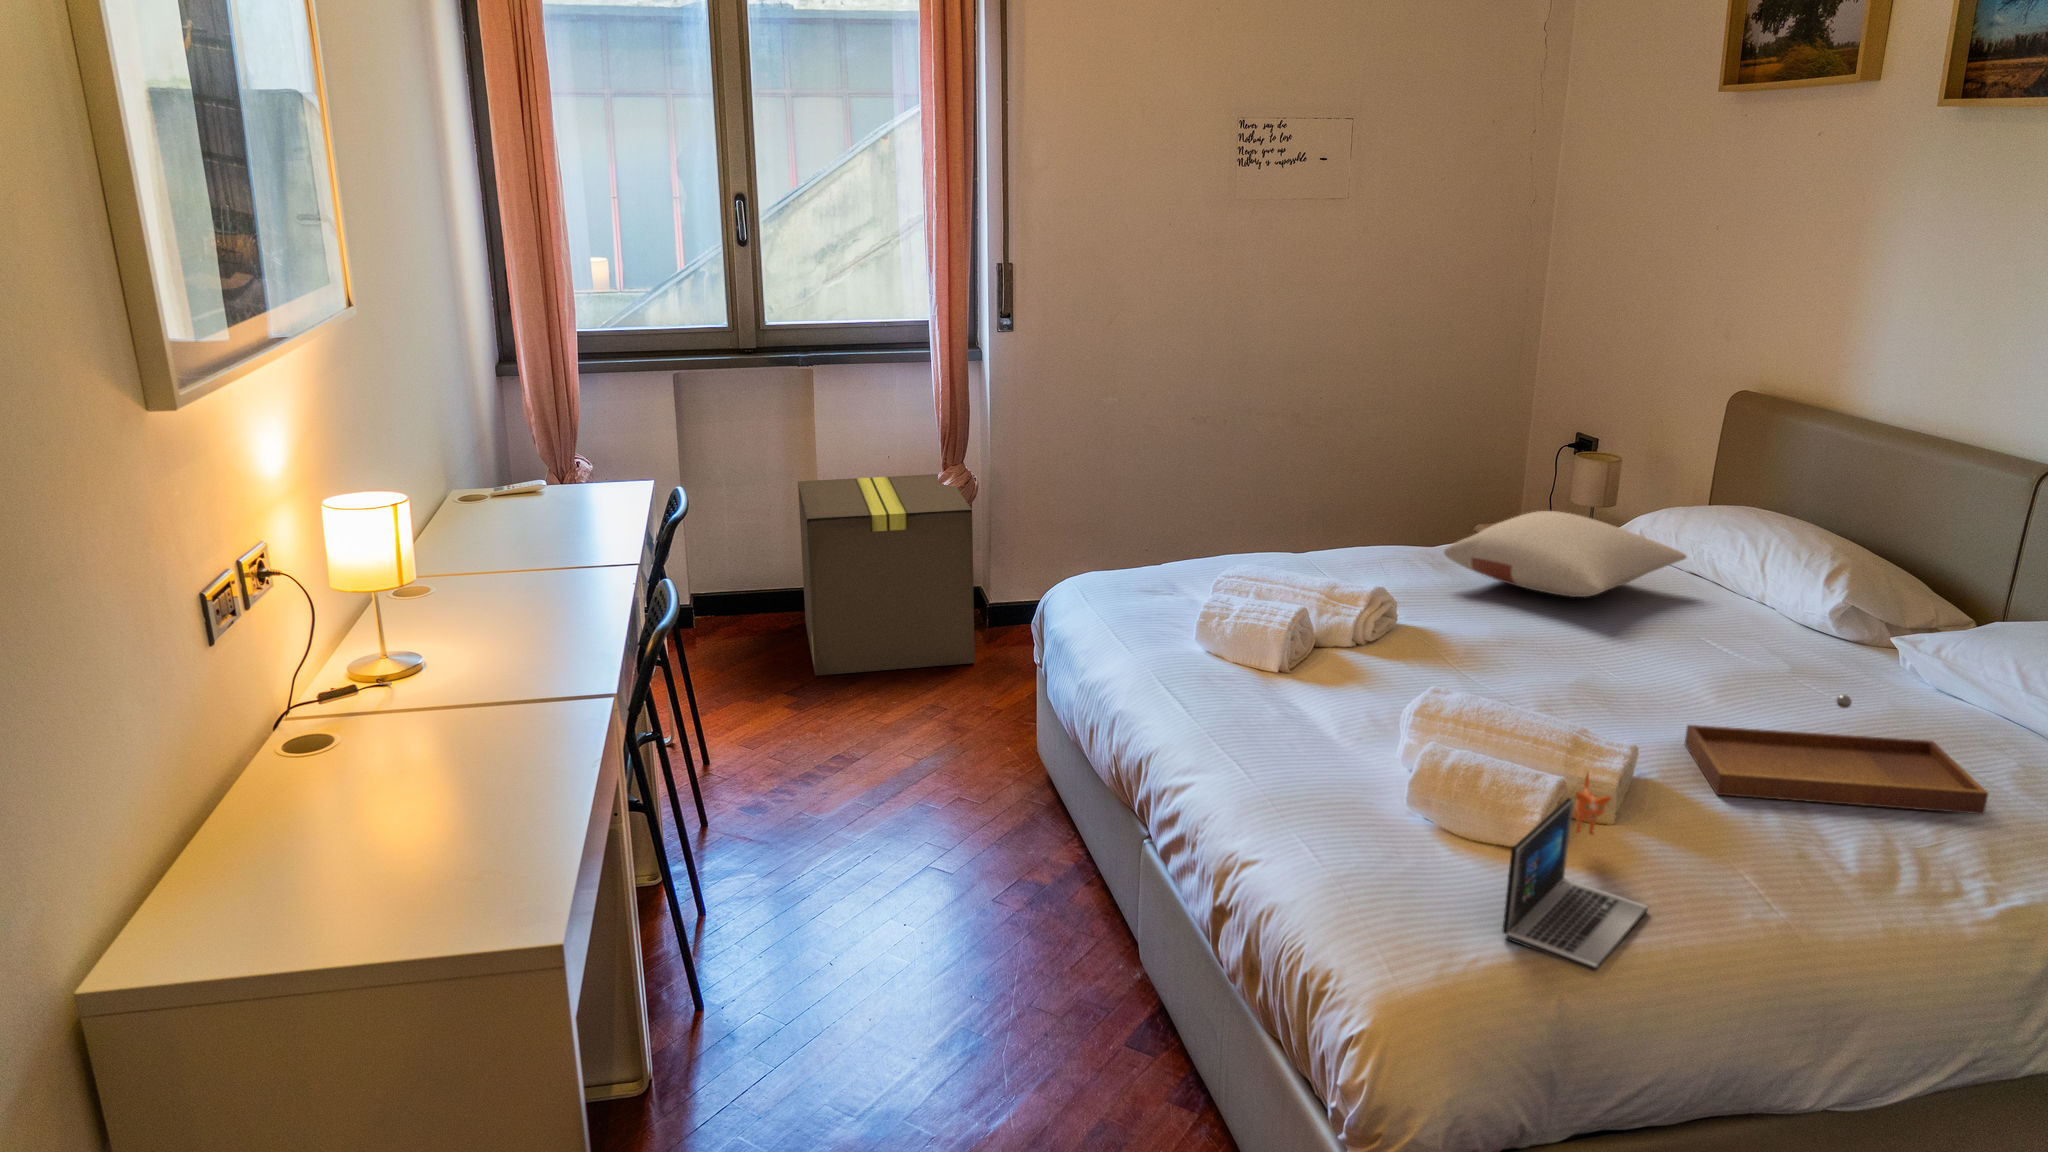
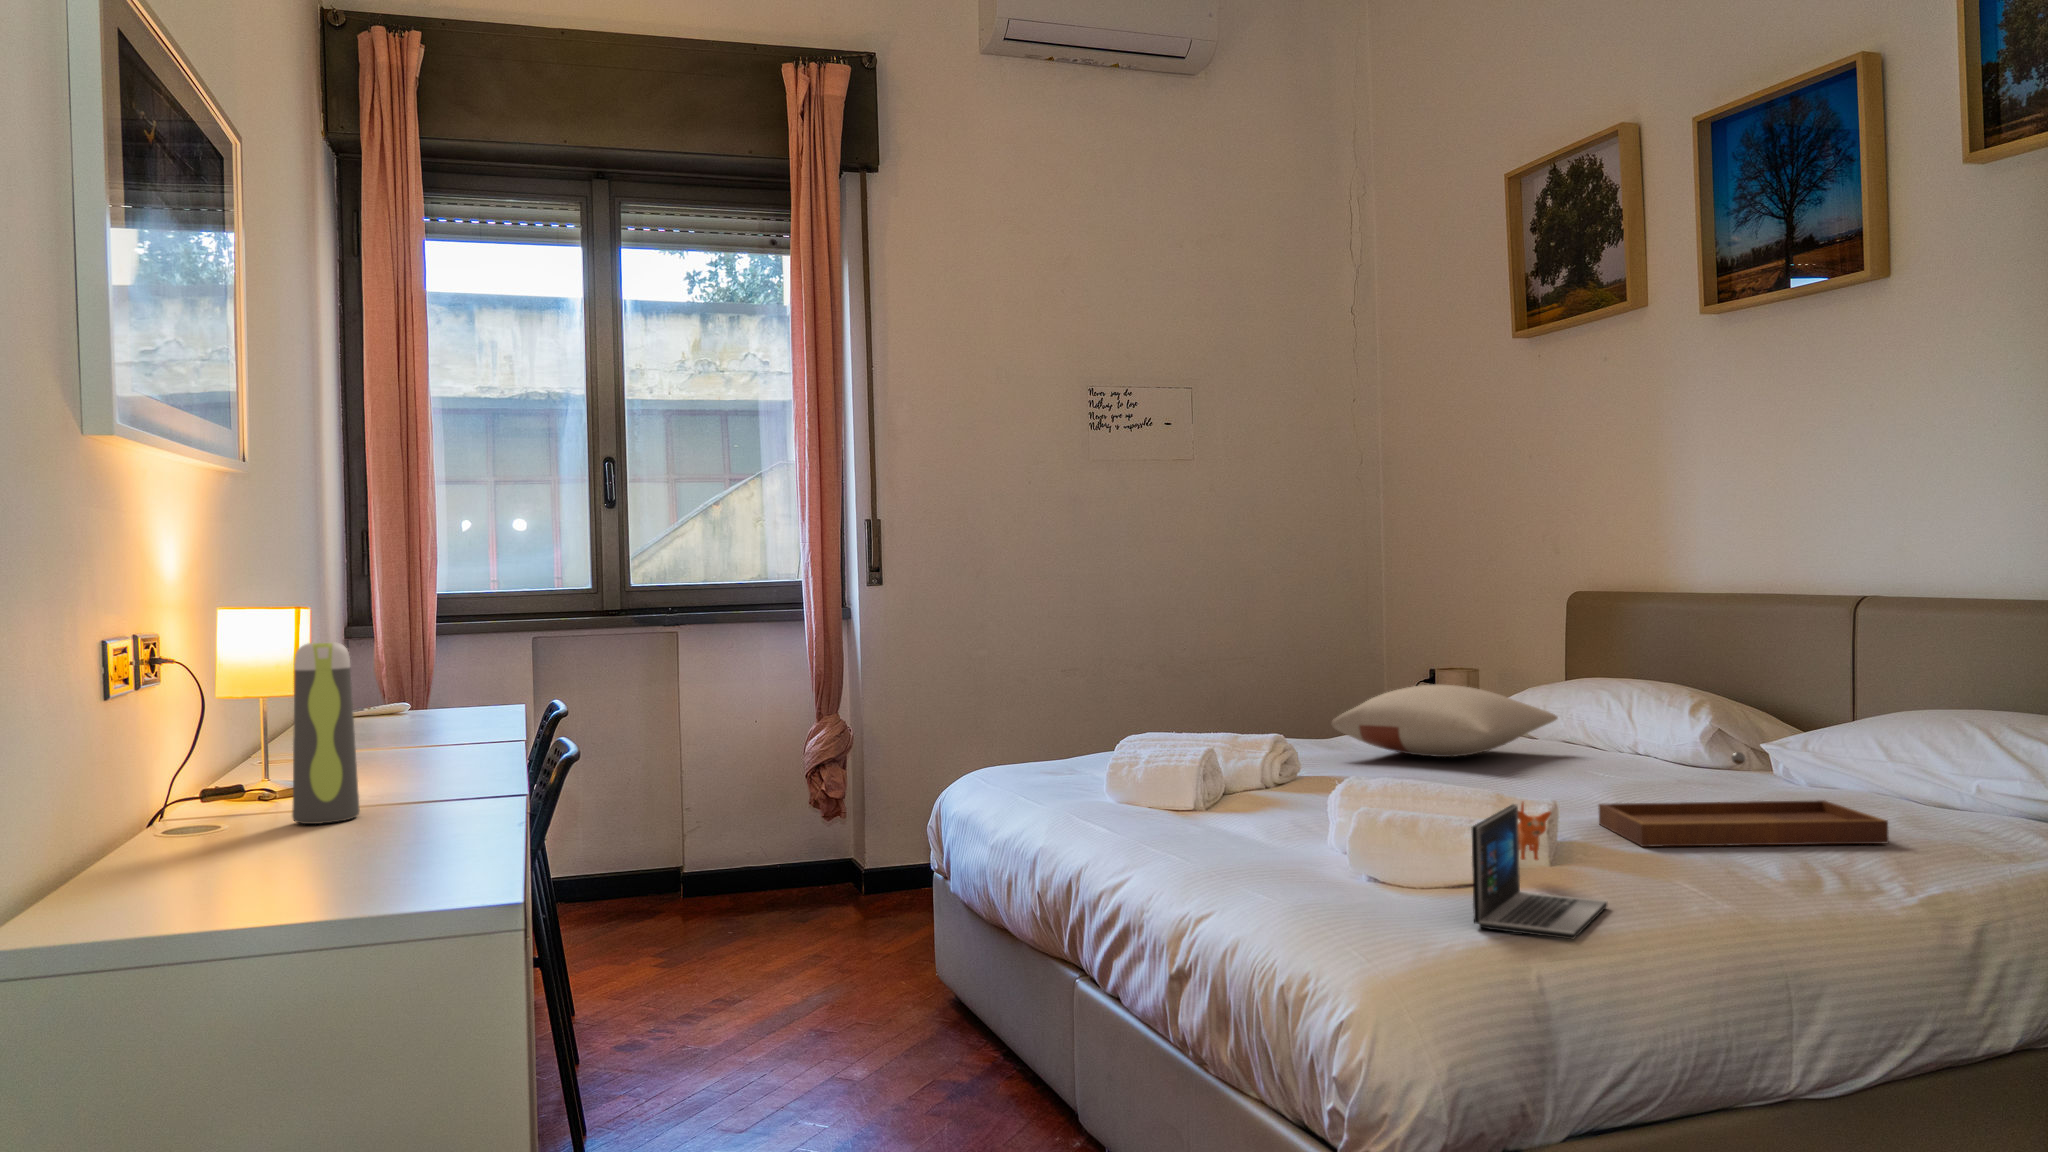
cardboard box: present [798,474,975,676] -> none [663,732,855,934]
water bottle: none [393,597,467,763] -> present [292,642,360,824]

